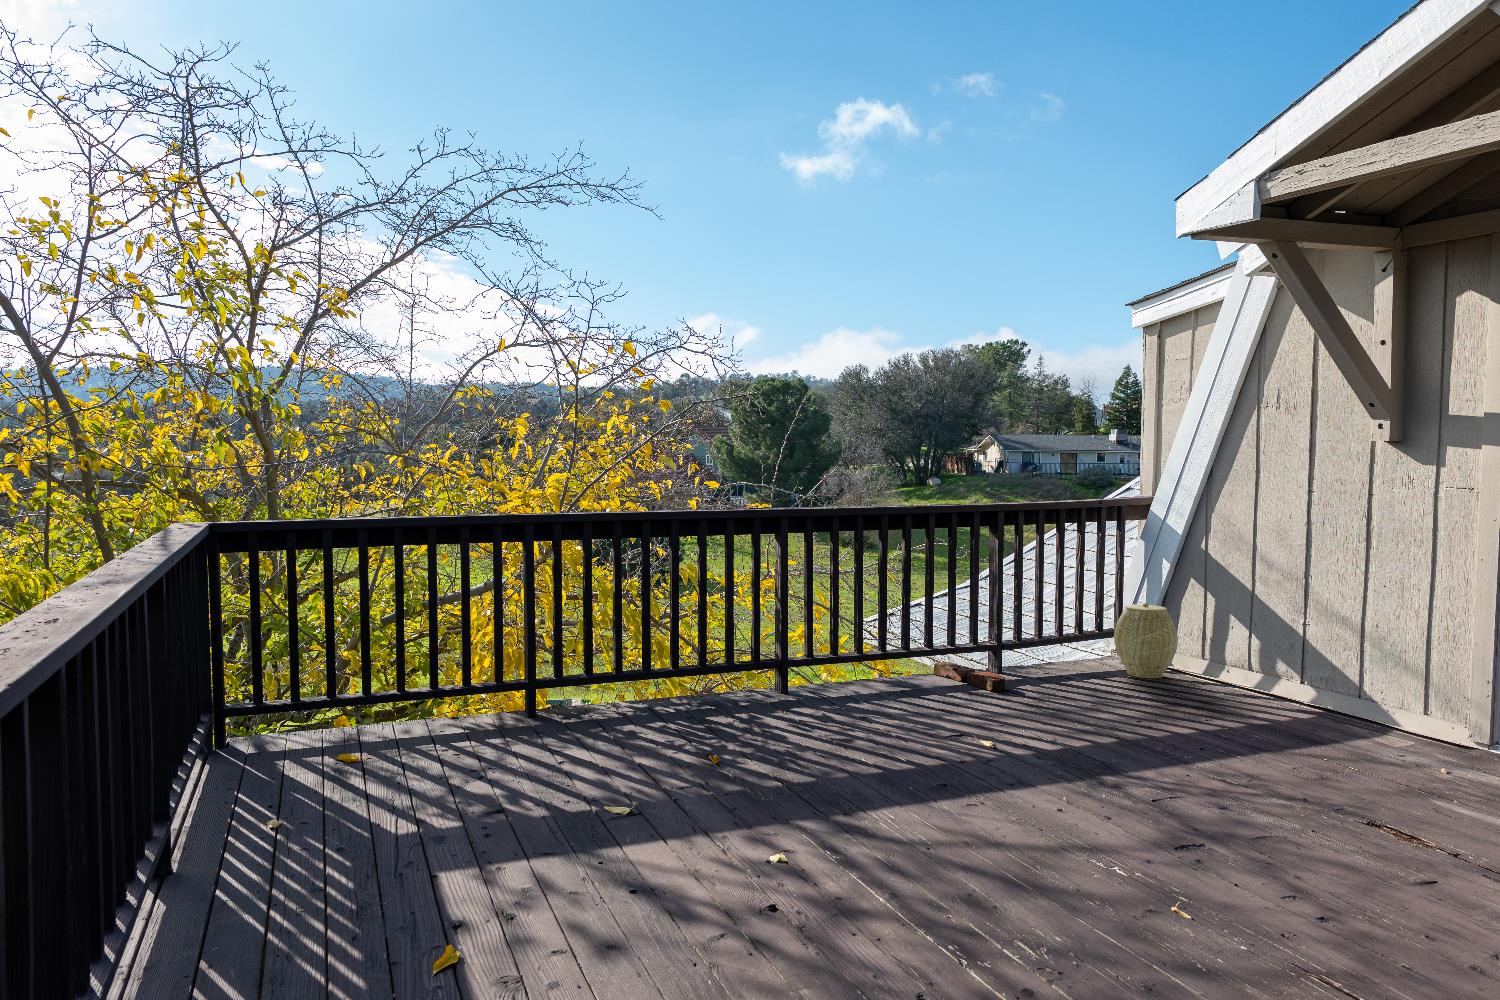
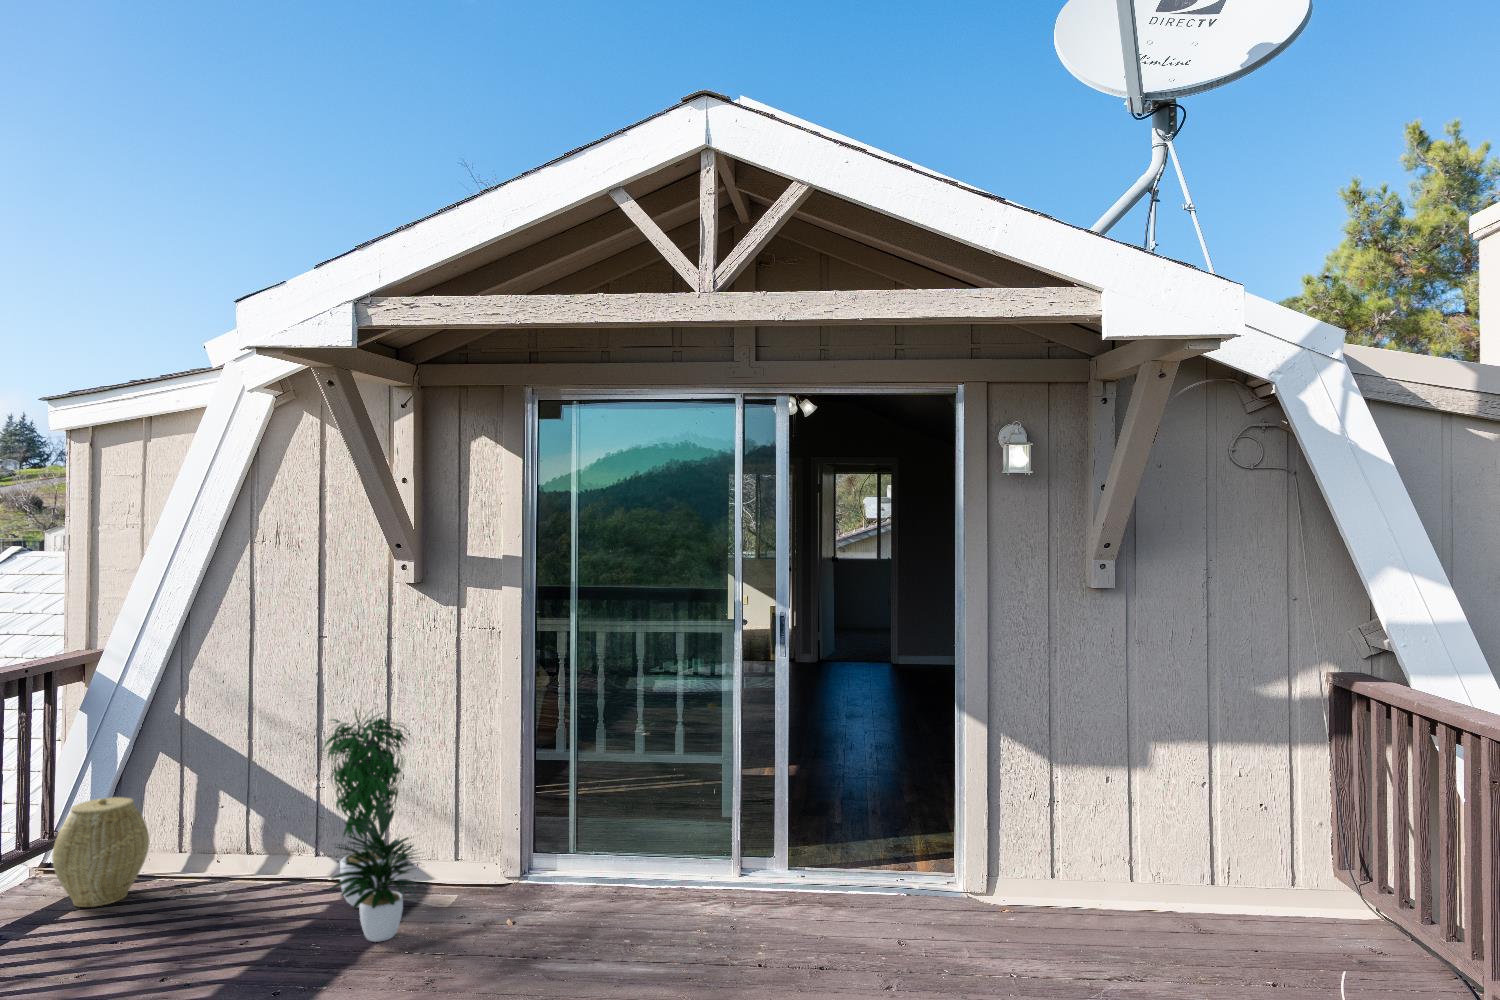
potted plant: none [1264,547,1379,751] -> present [322,711,420,942]

